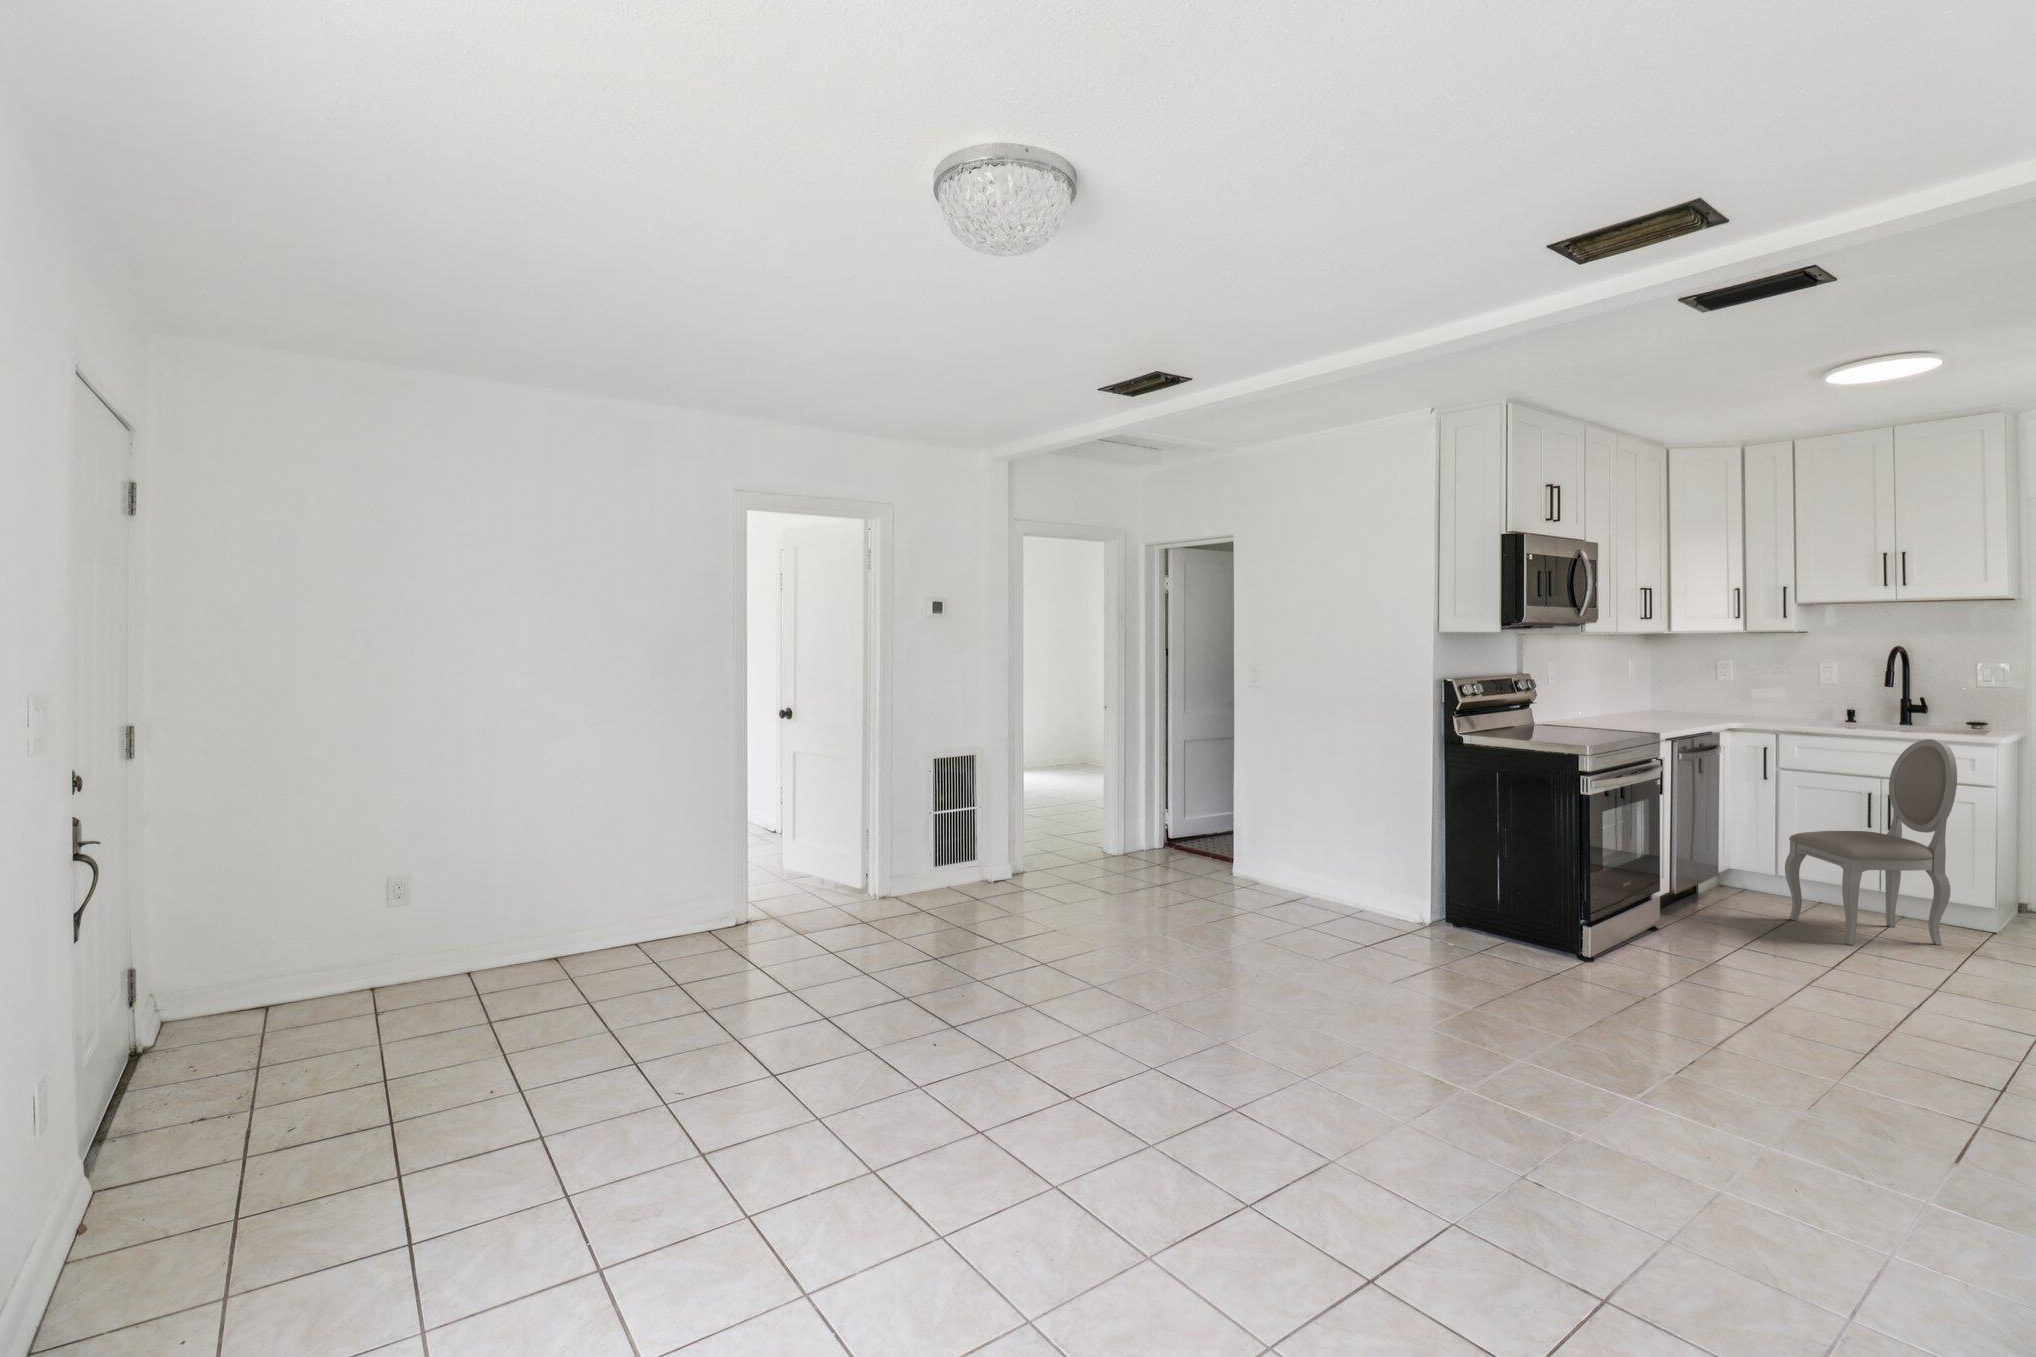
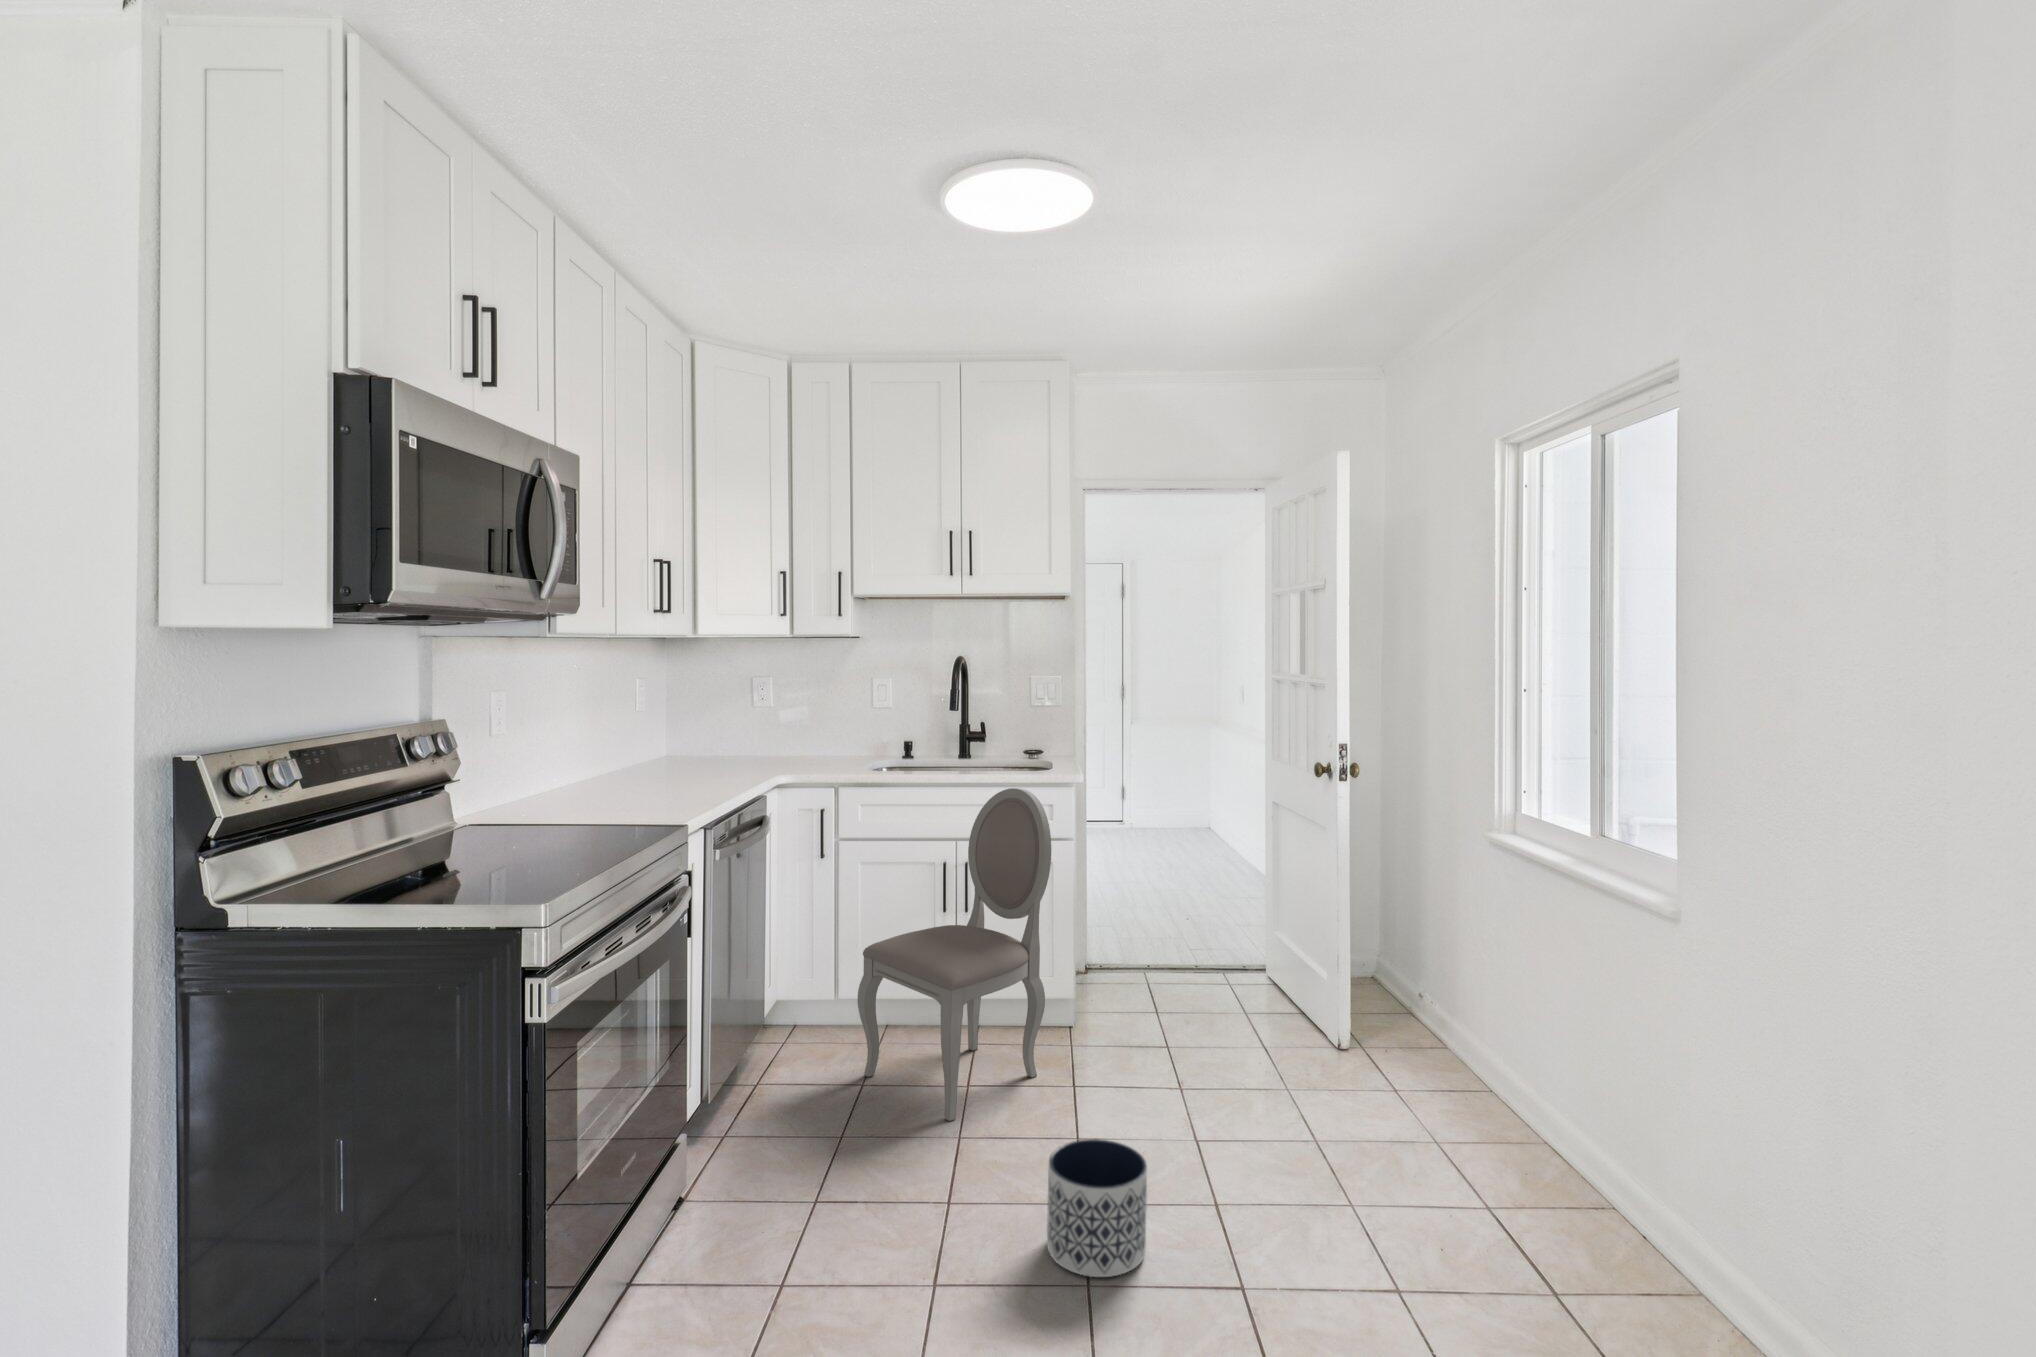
planter: none [1892,937,1973,1009] -> present [1047,1139,1147,1277]

